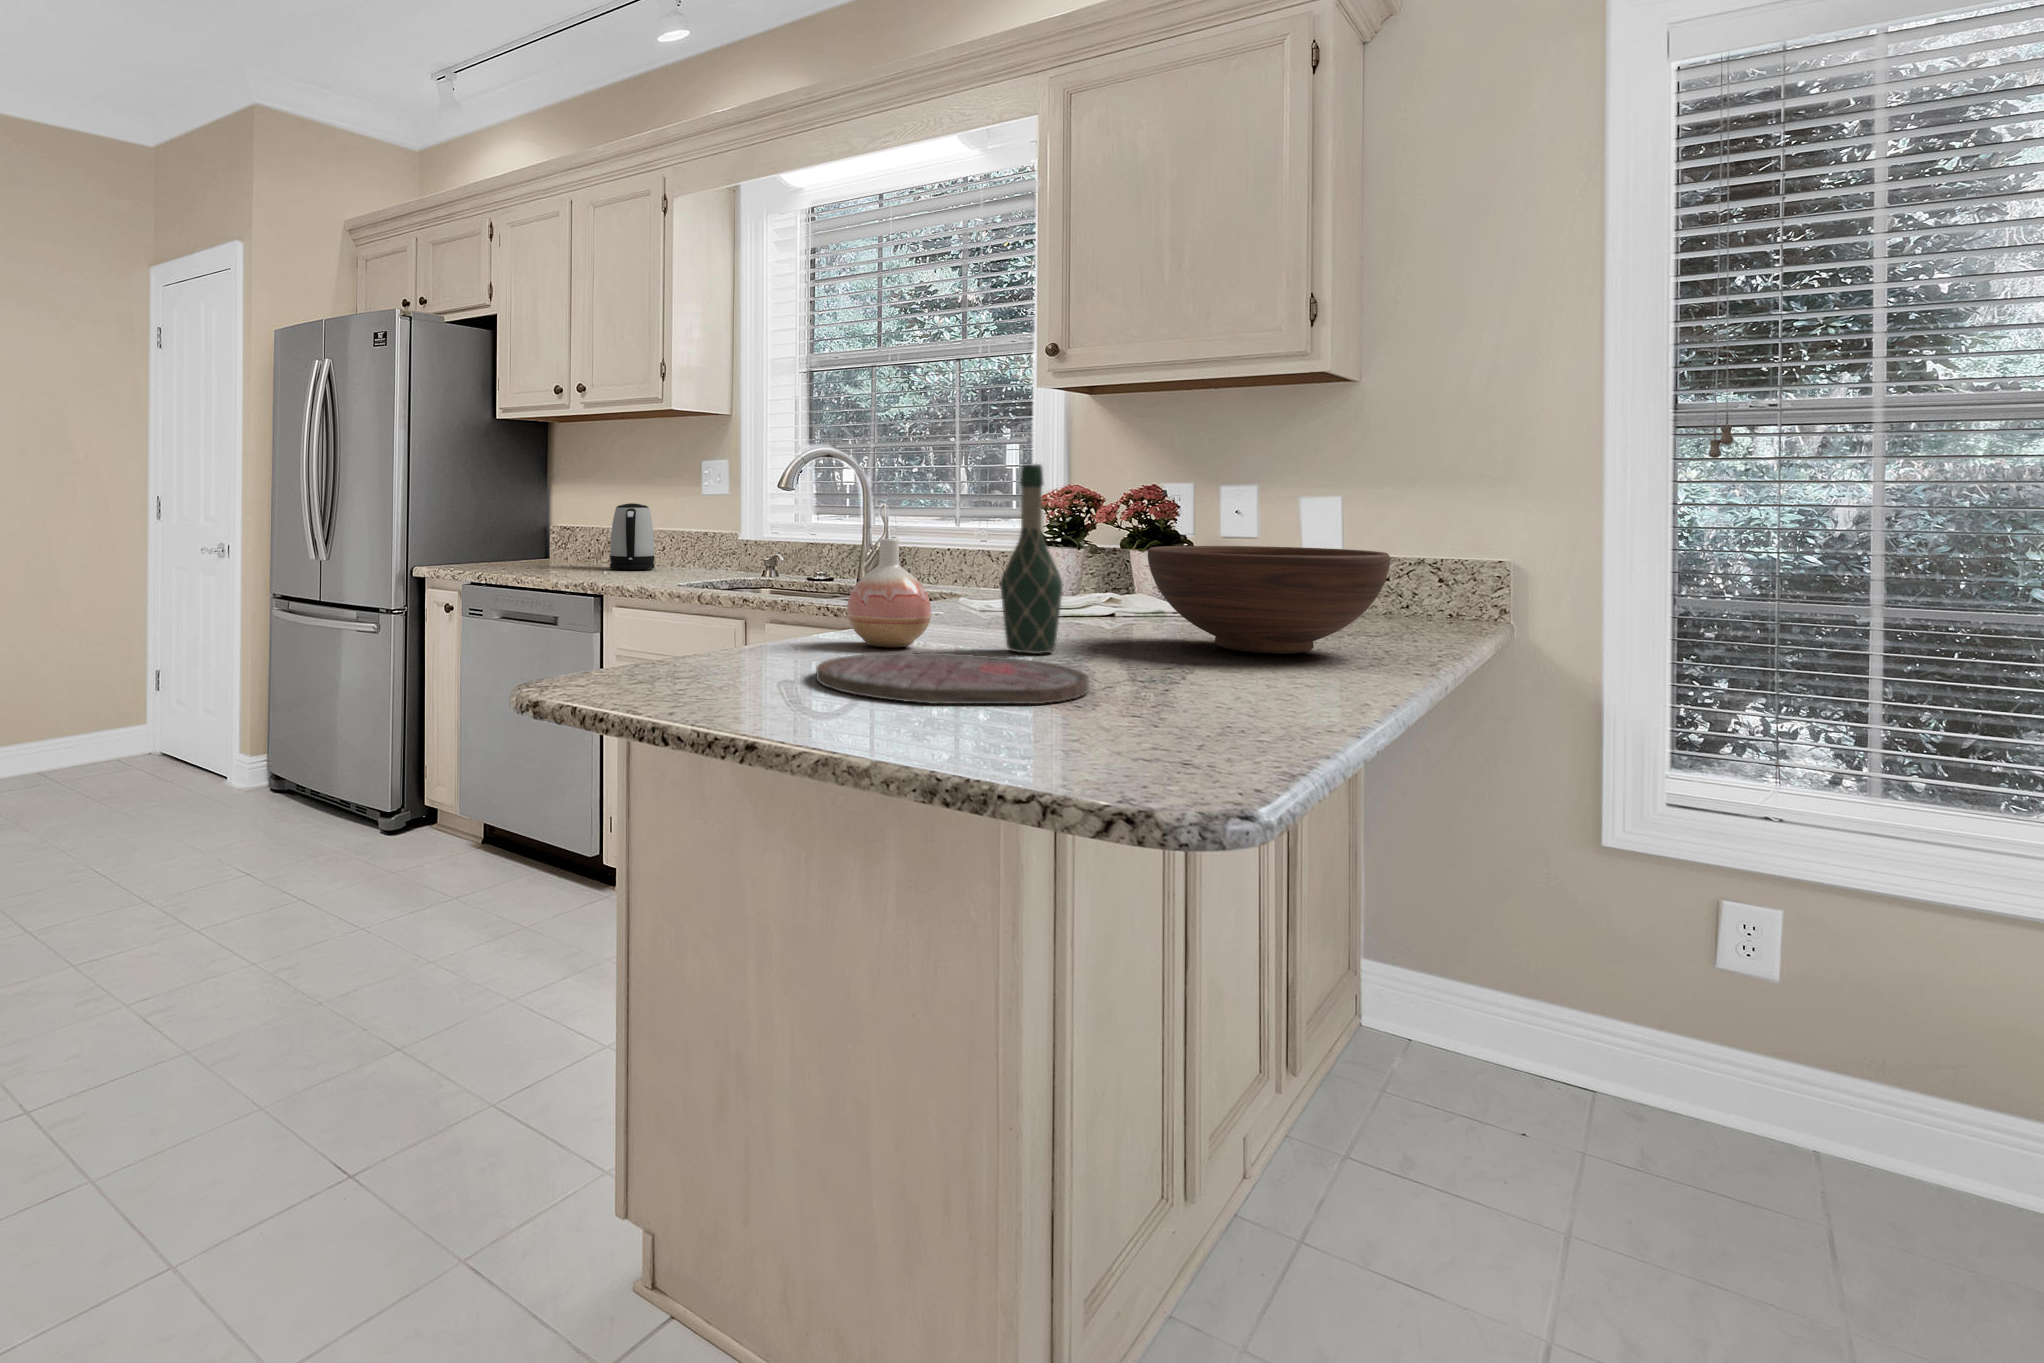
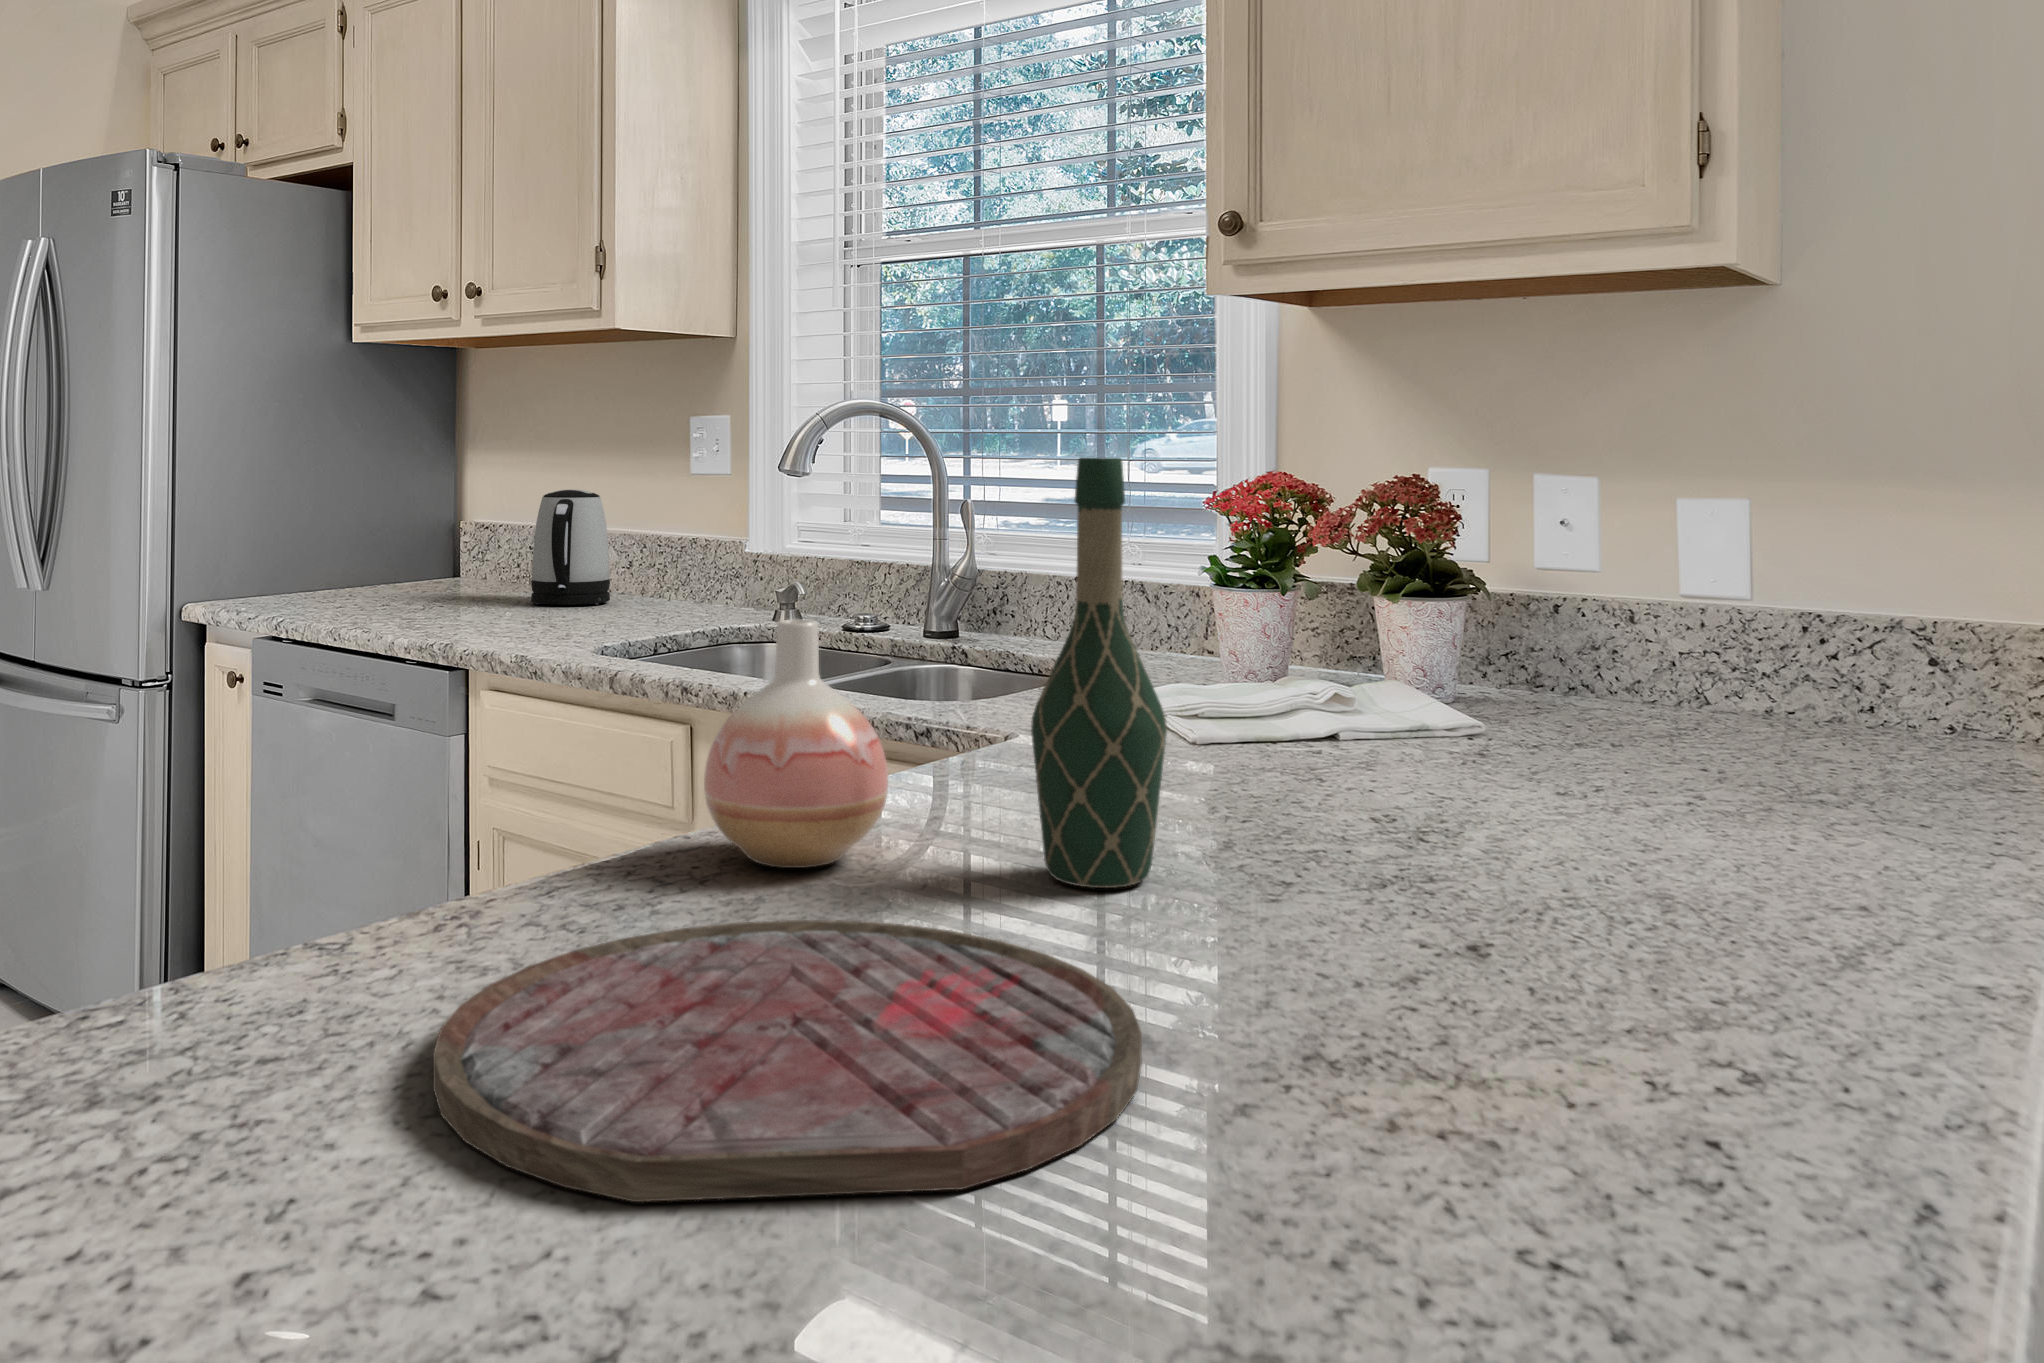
fruit bowl: present [1148,546,1390,654] -> none [1363,619,1872,877]

